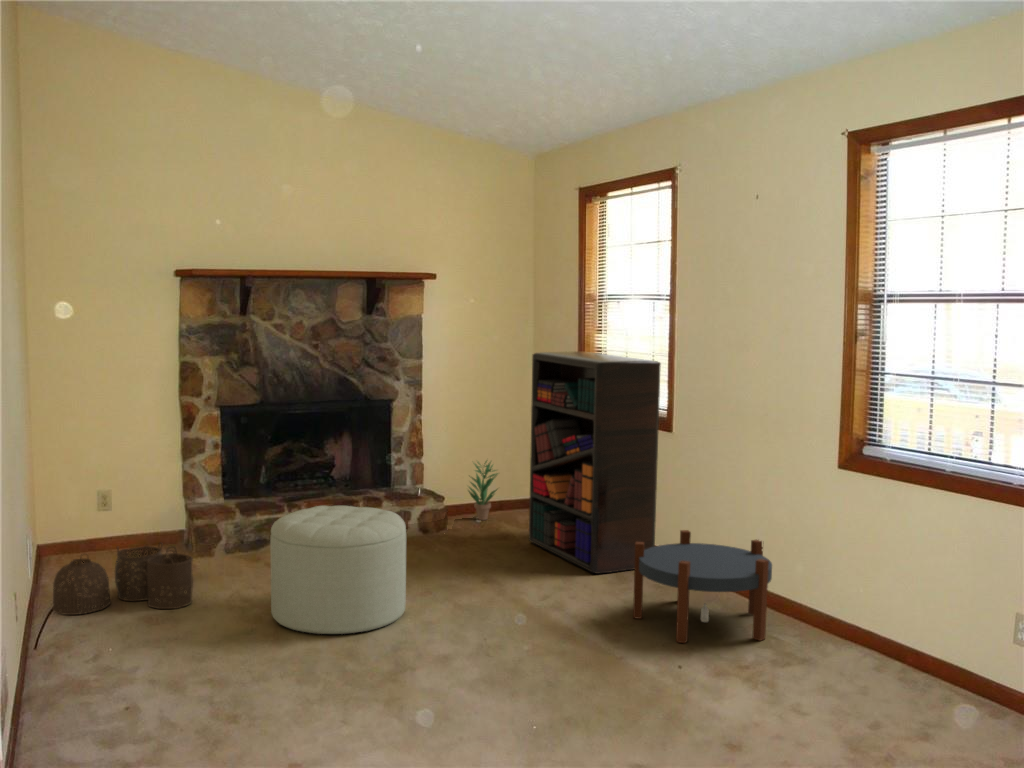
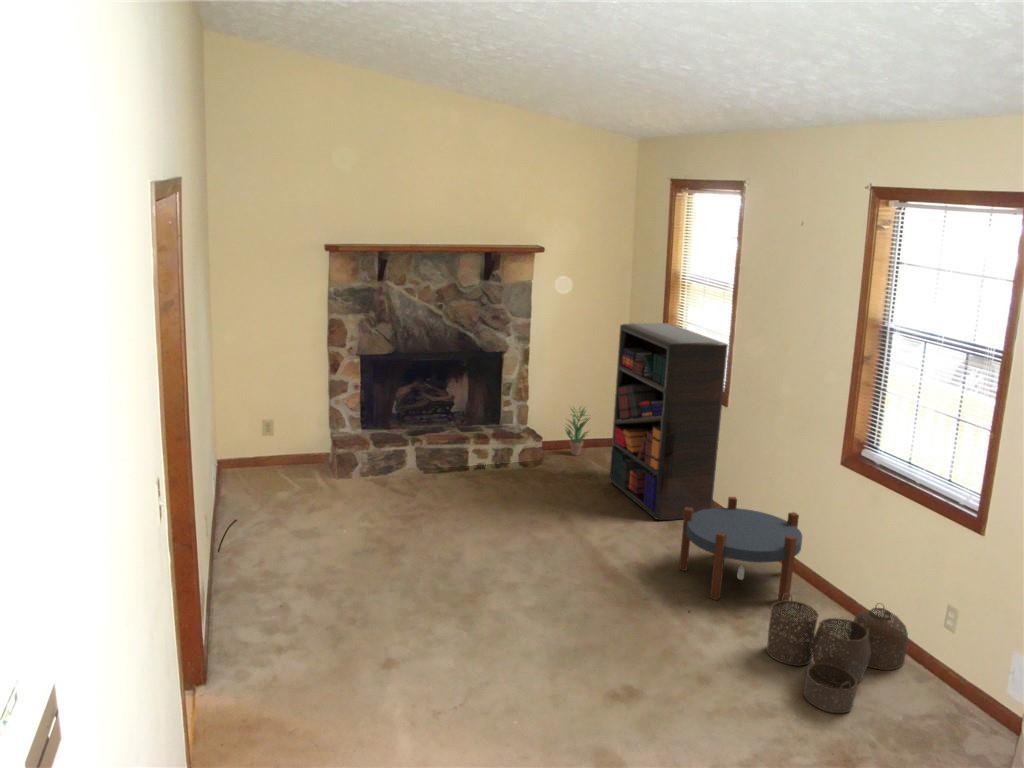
ottoman: present [270,506,406,634] -> none [385,455,494,565]
woven basket: present [52,543,193,615] -> present [767,593,908,713]

